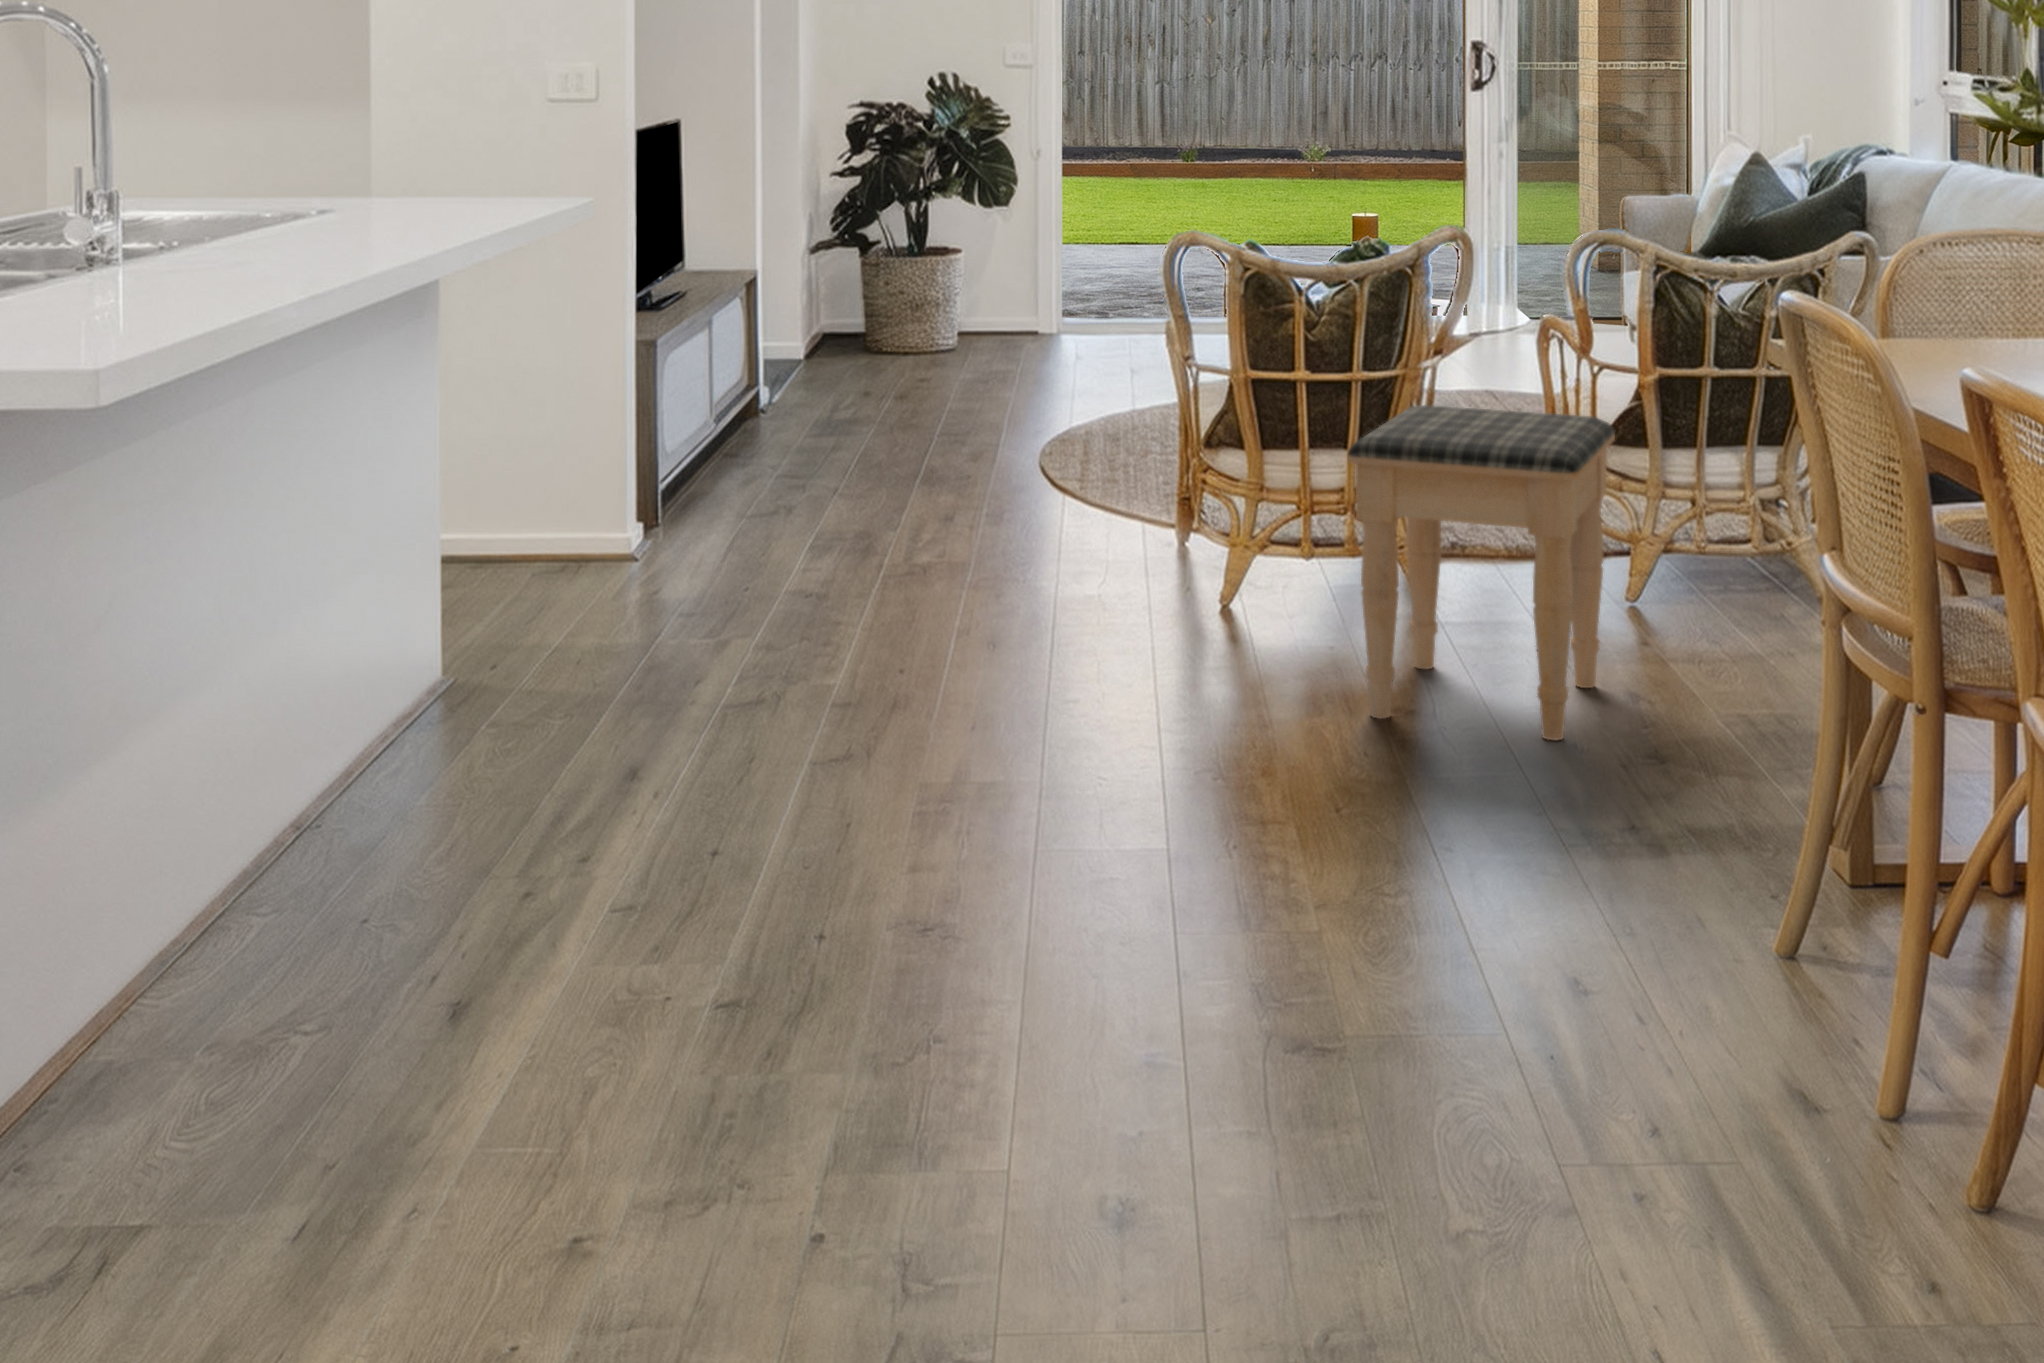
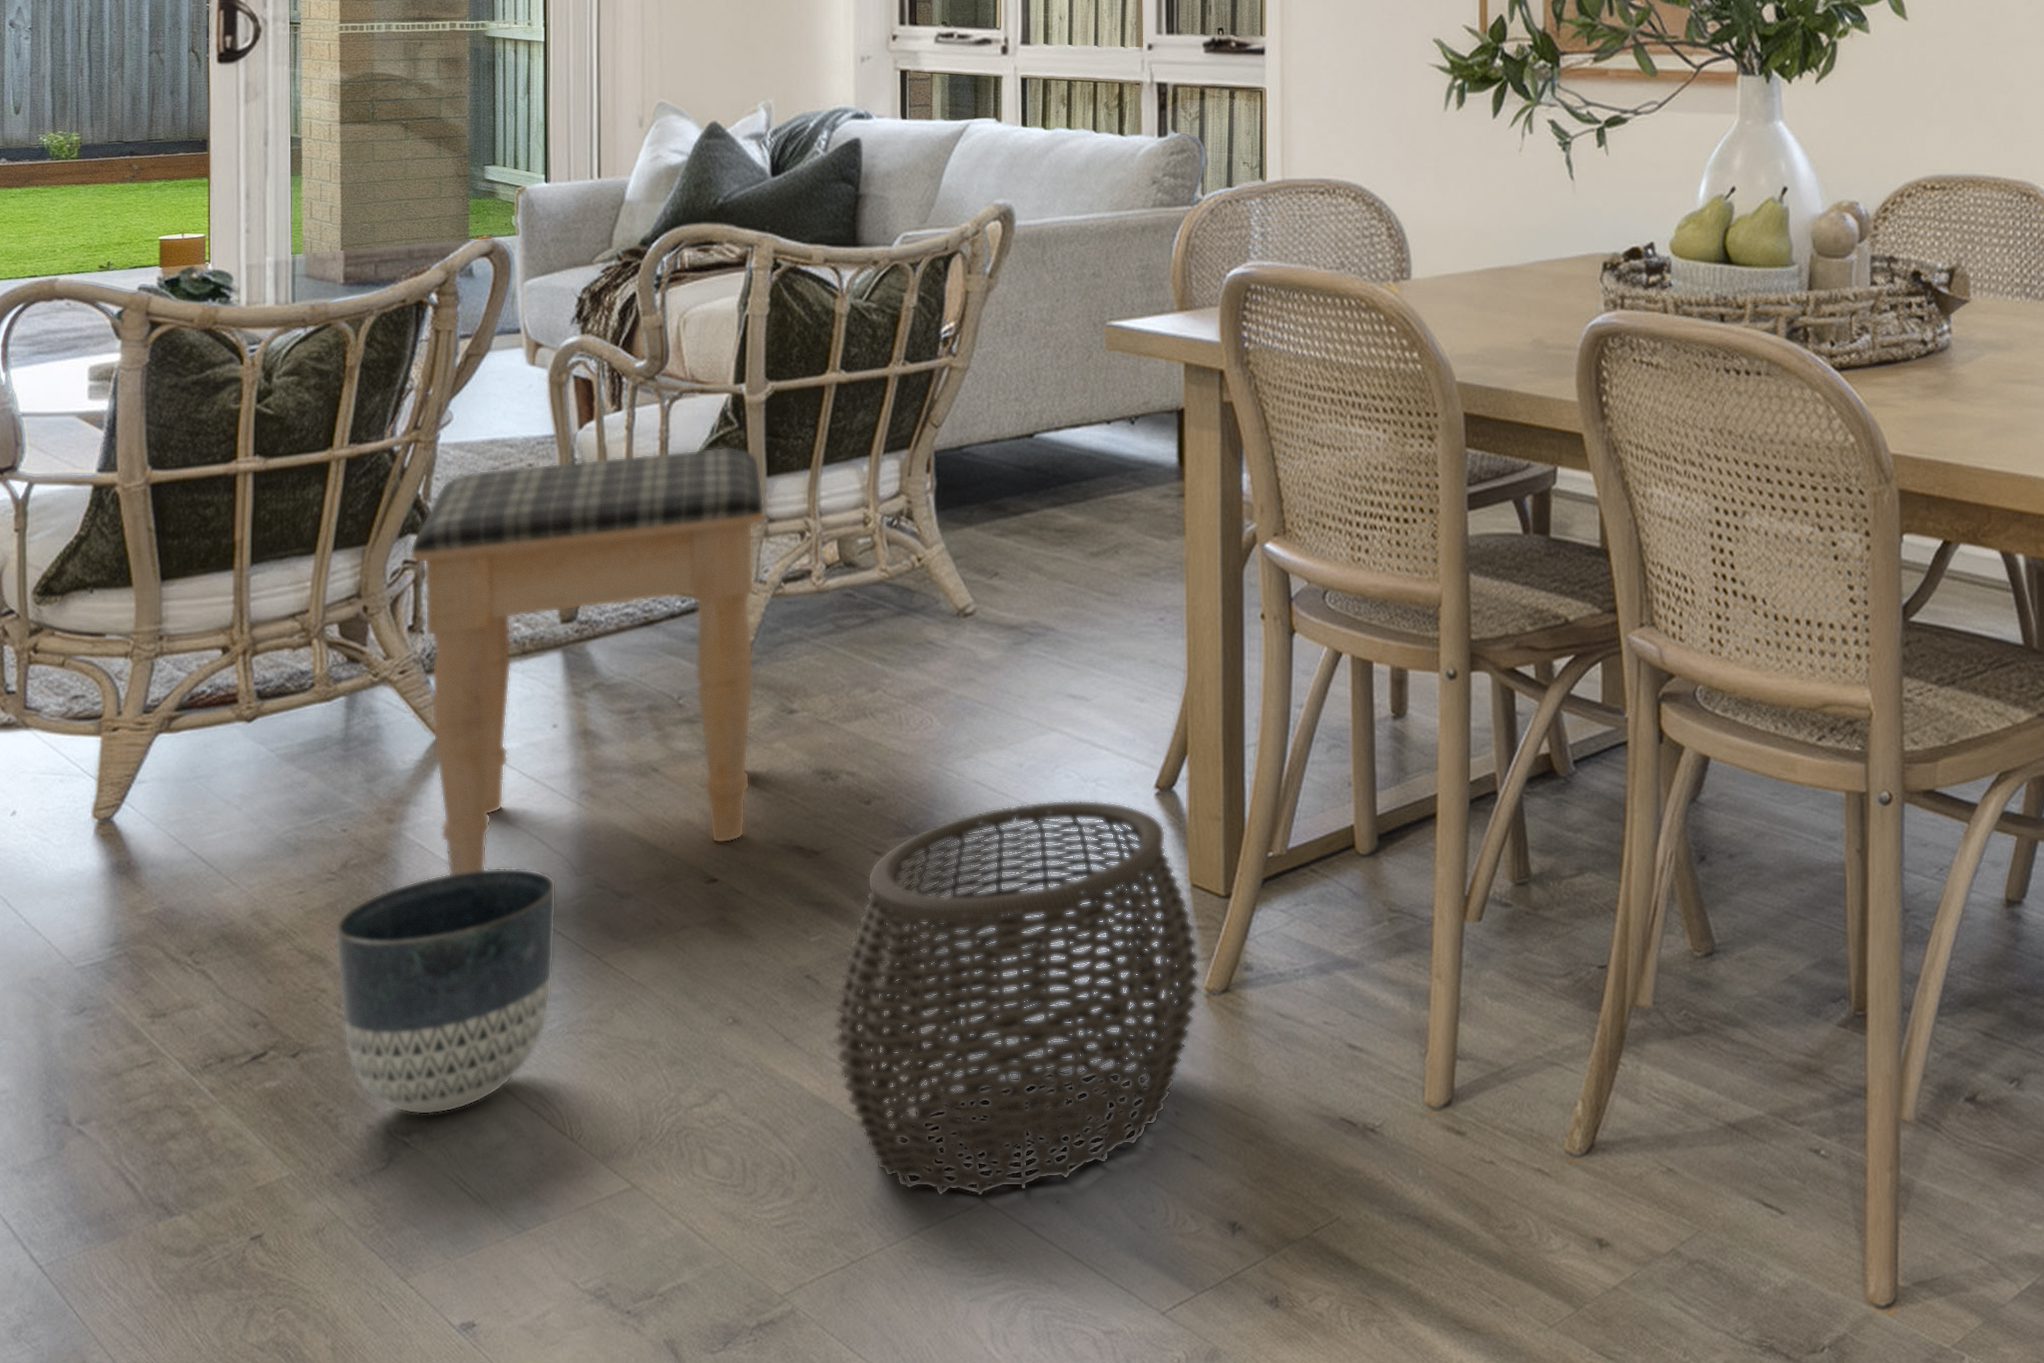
planter: none [1207,698,1341,874] -> present [336,869,555,1113]
woven basket: none [1443,763,1749,1113] -> present [836,802,1198,1194]

